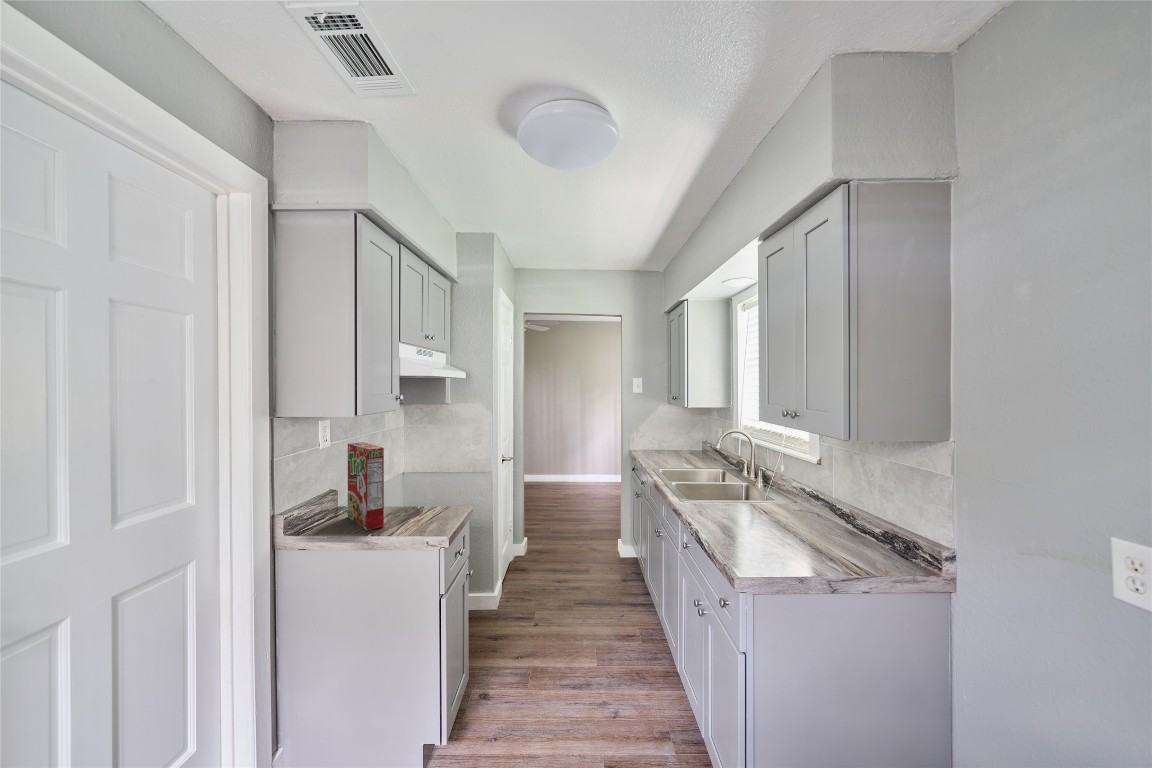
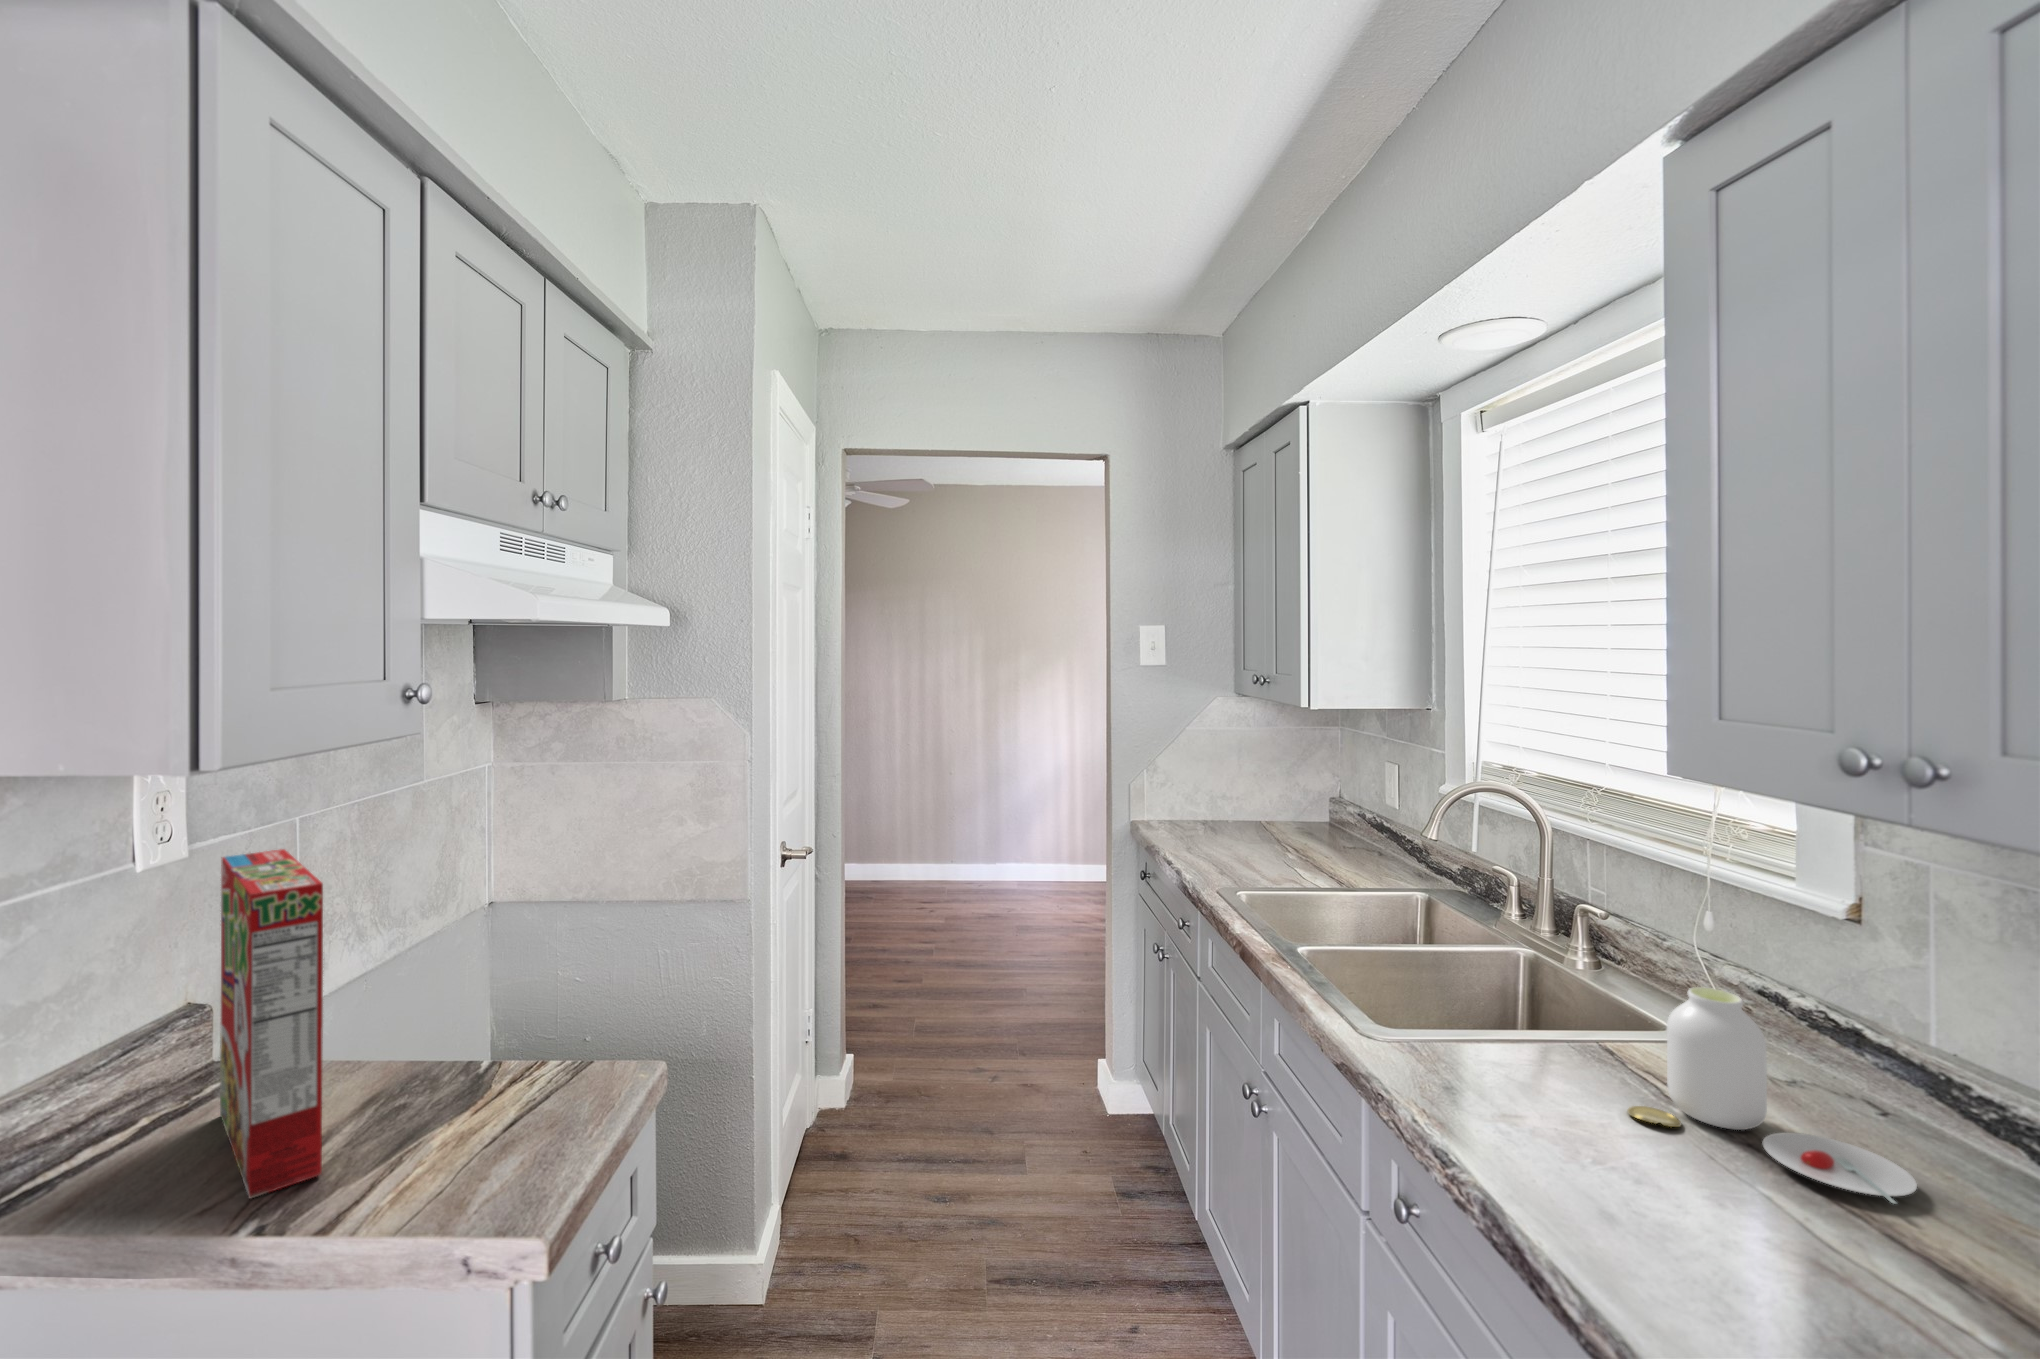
jar: none [747,482,810,530] -> present [1627,987,1917,1204]

